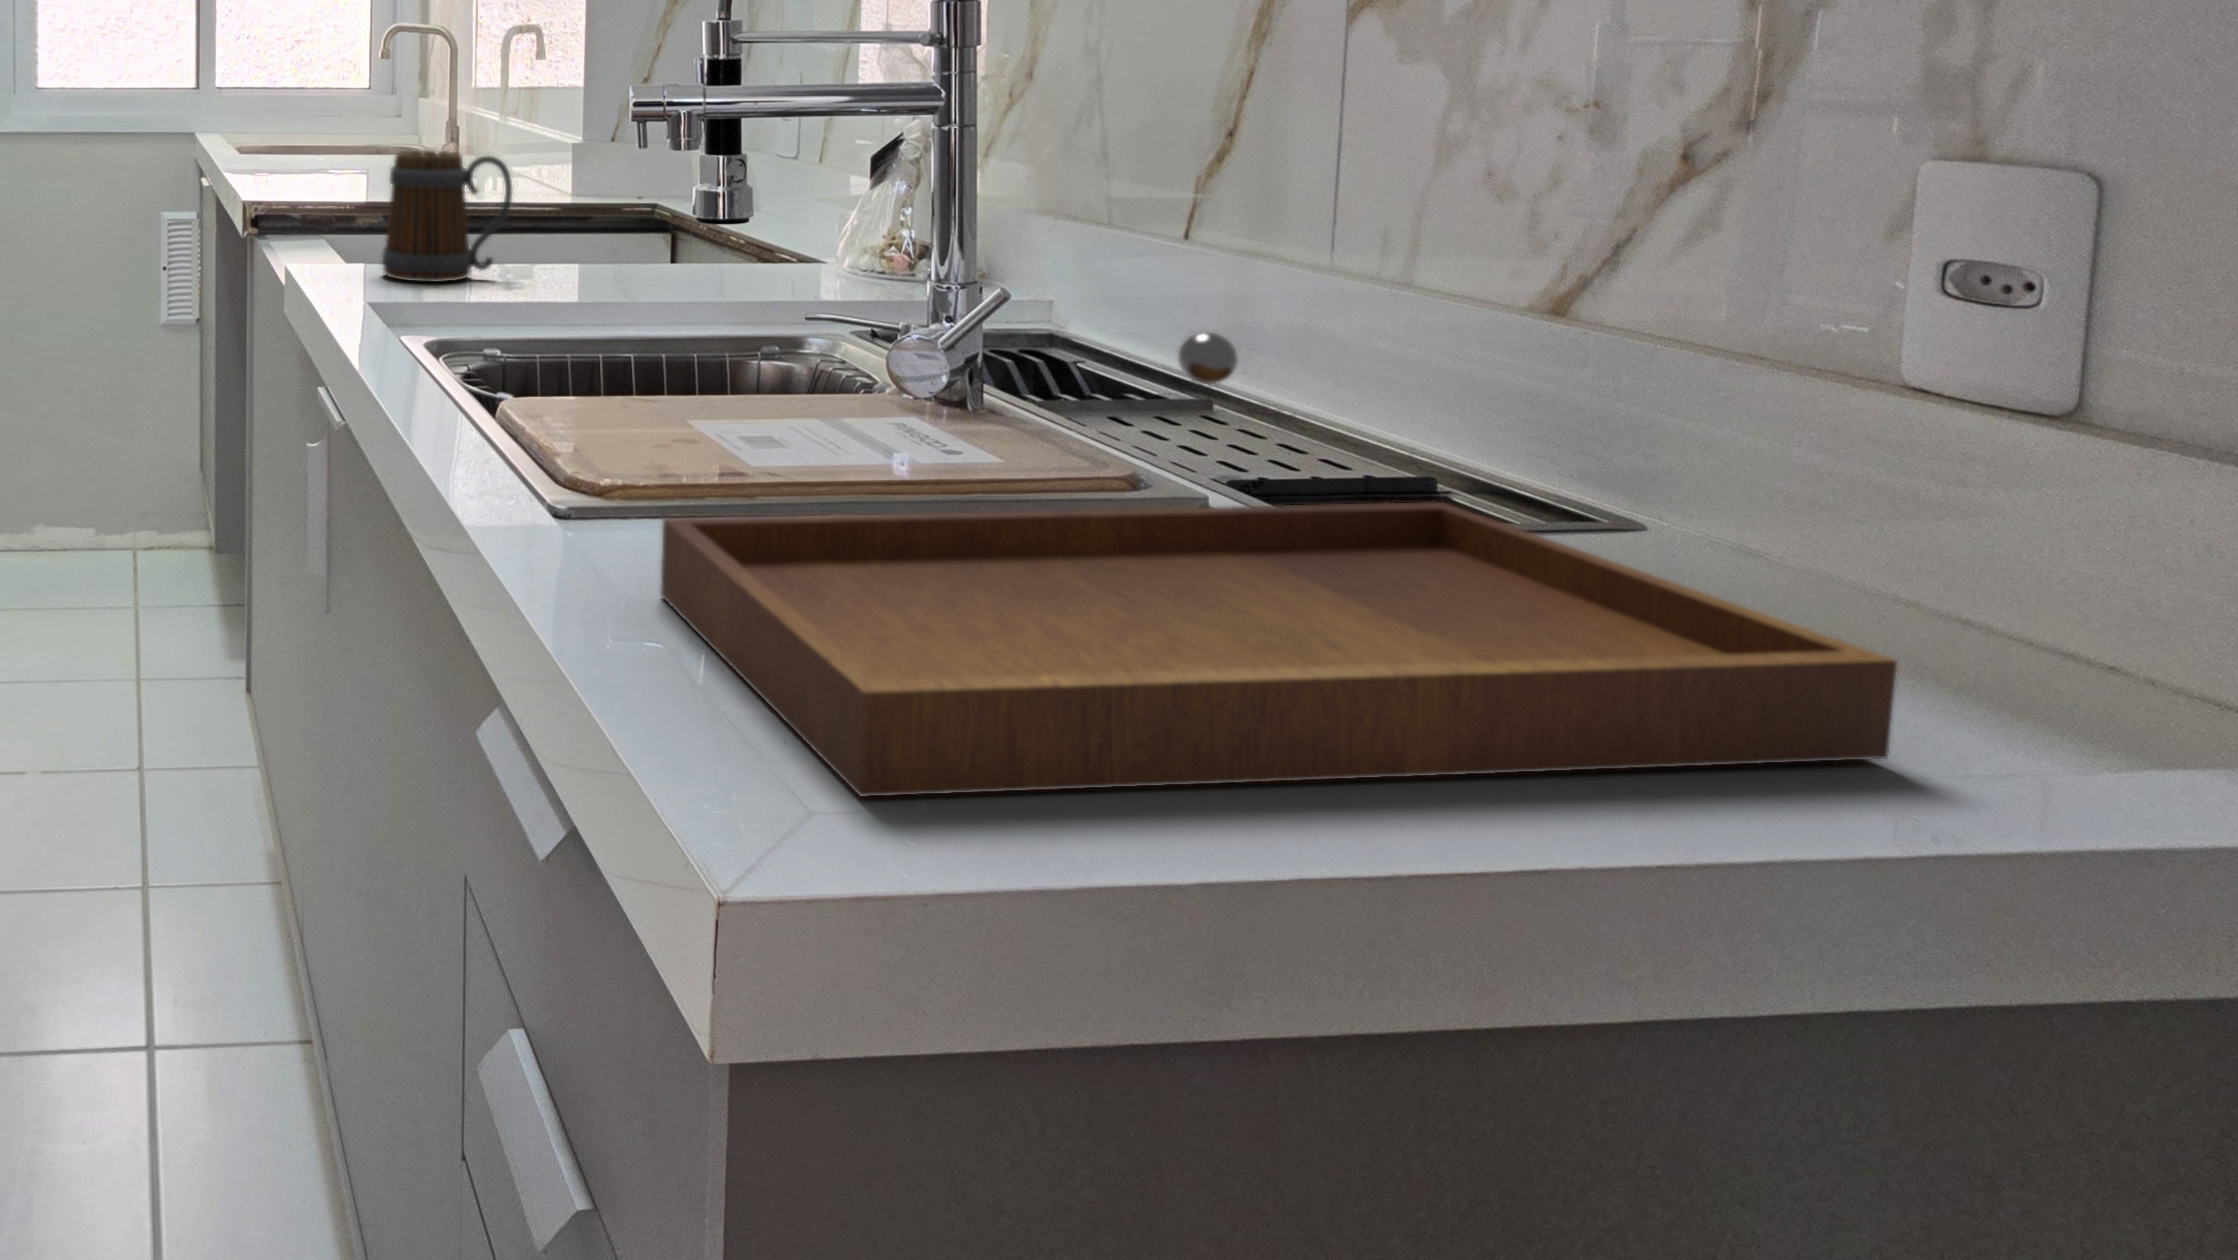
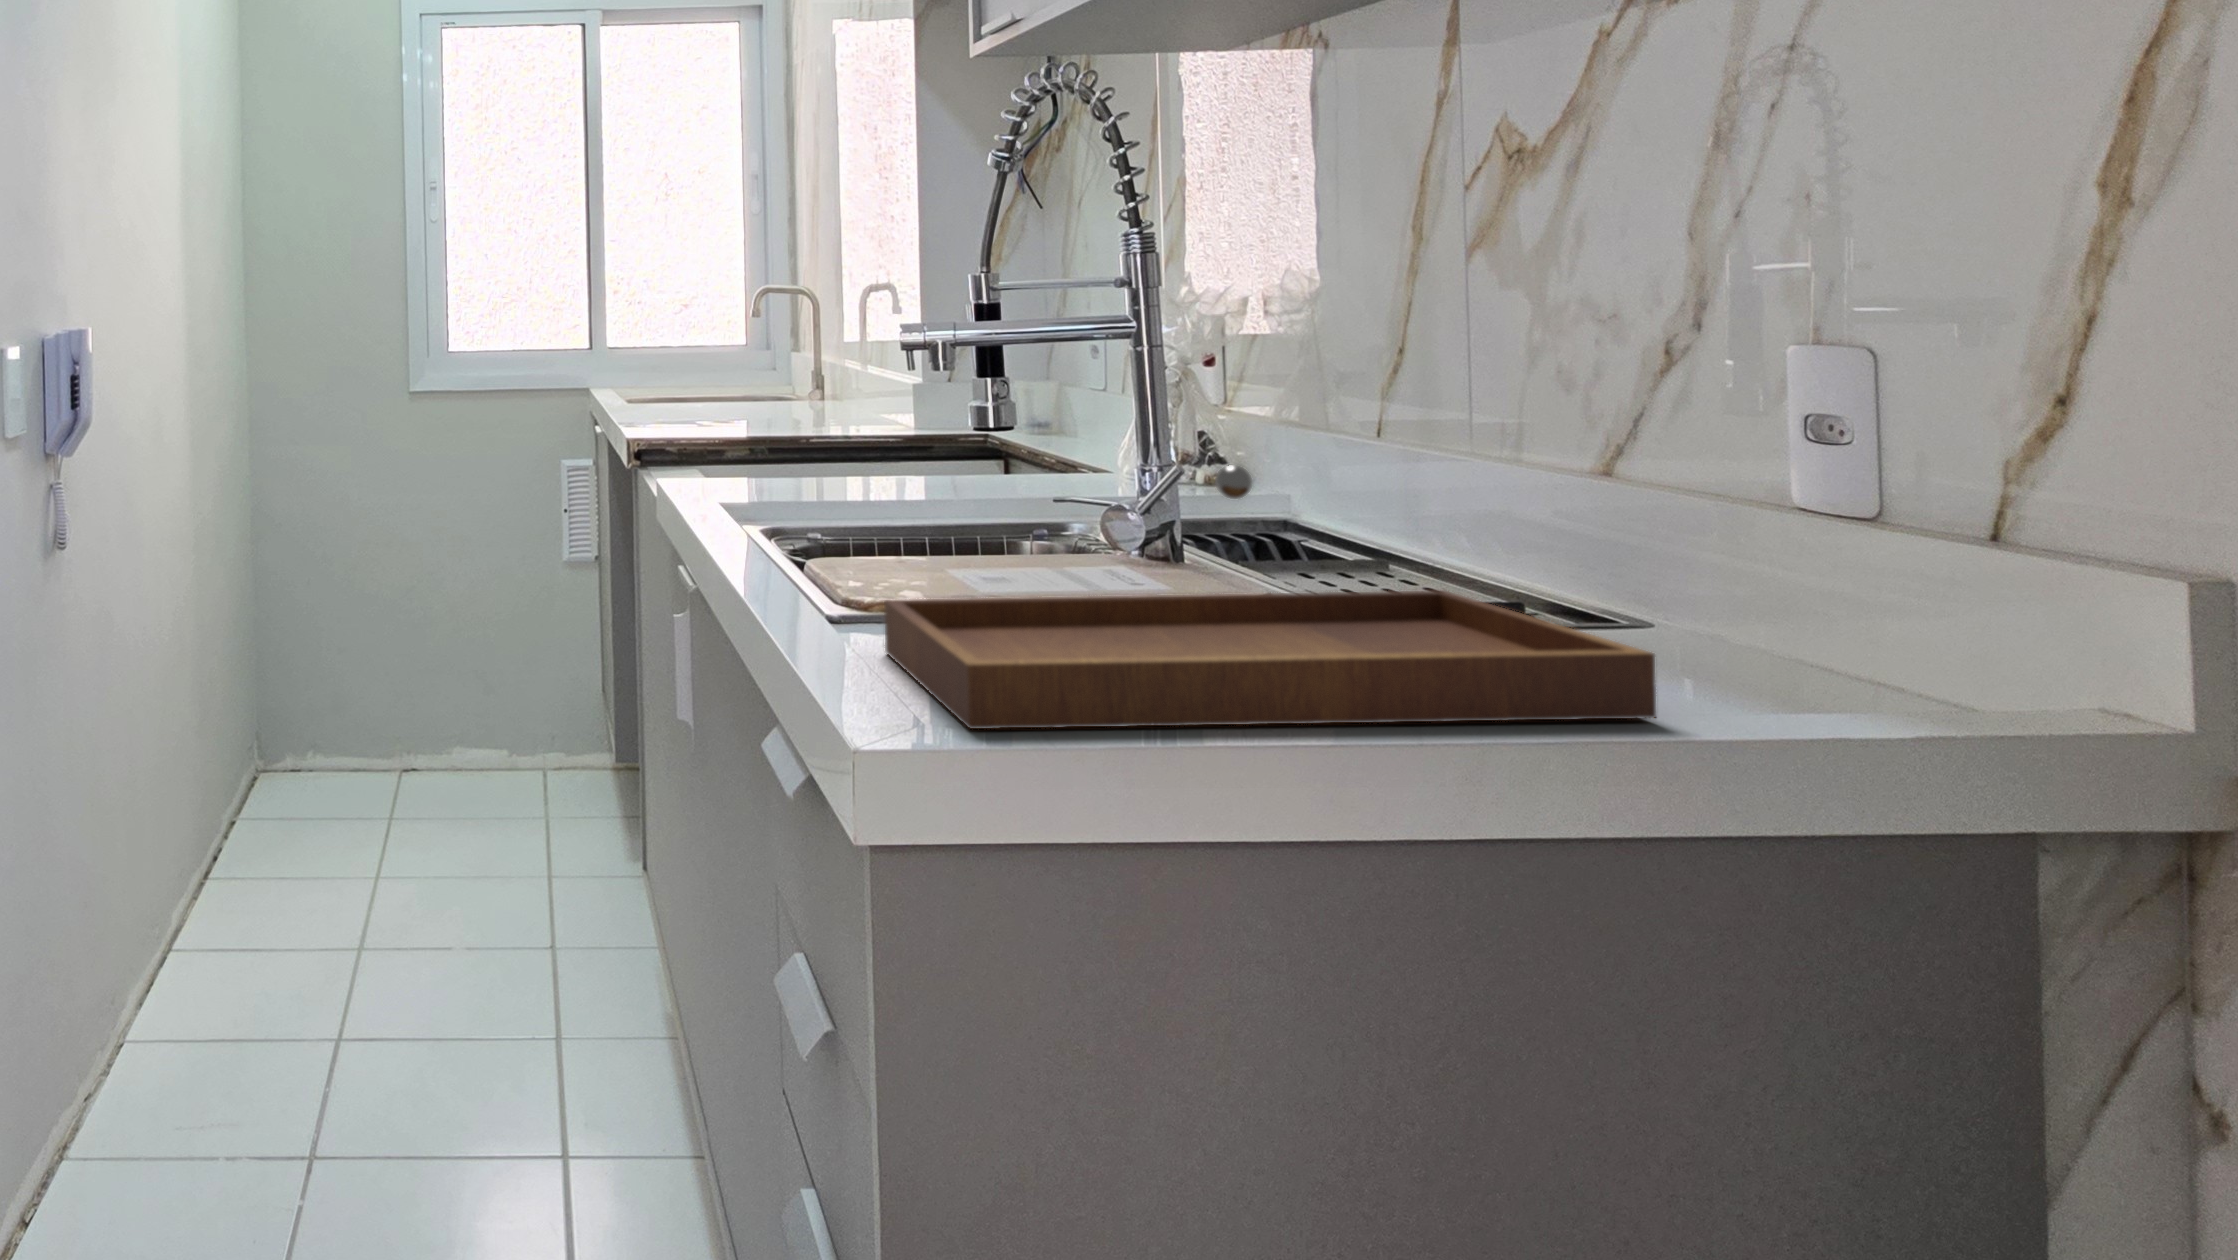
mug: present [382,151,513,282] -> none [734,385,839,490]

